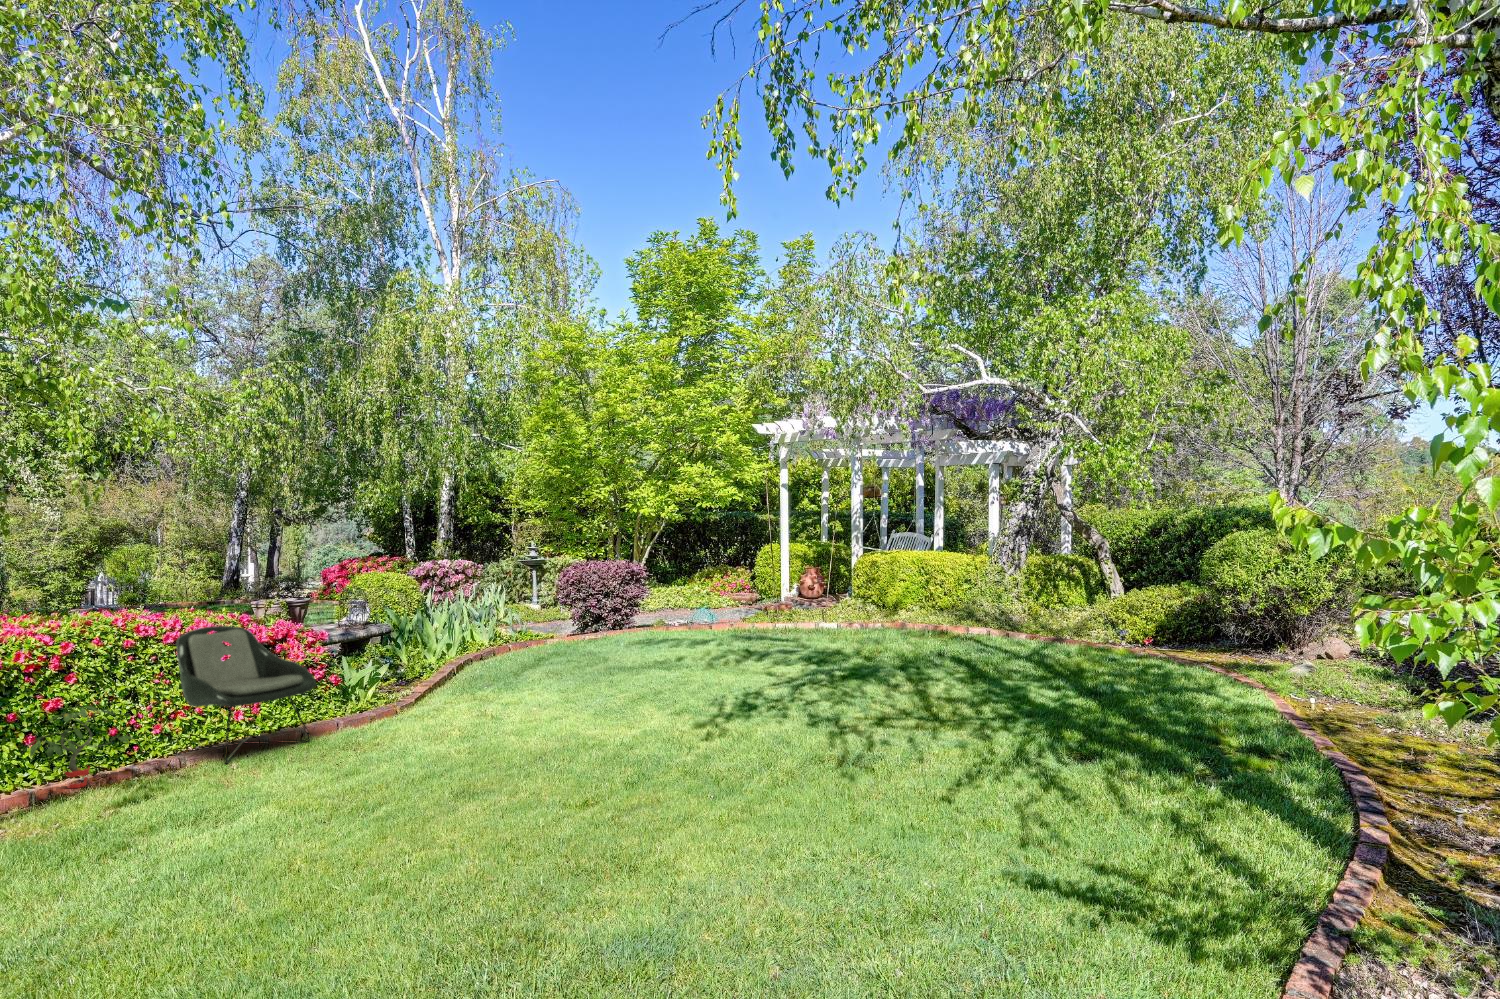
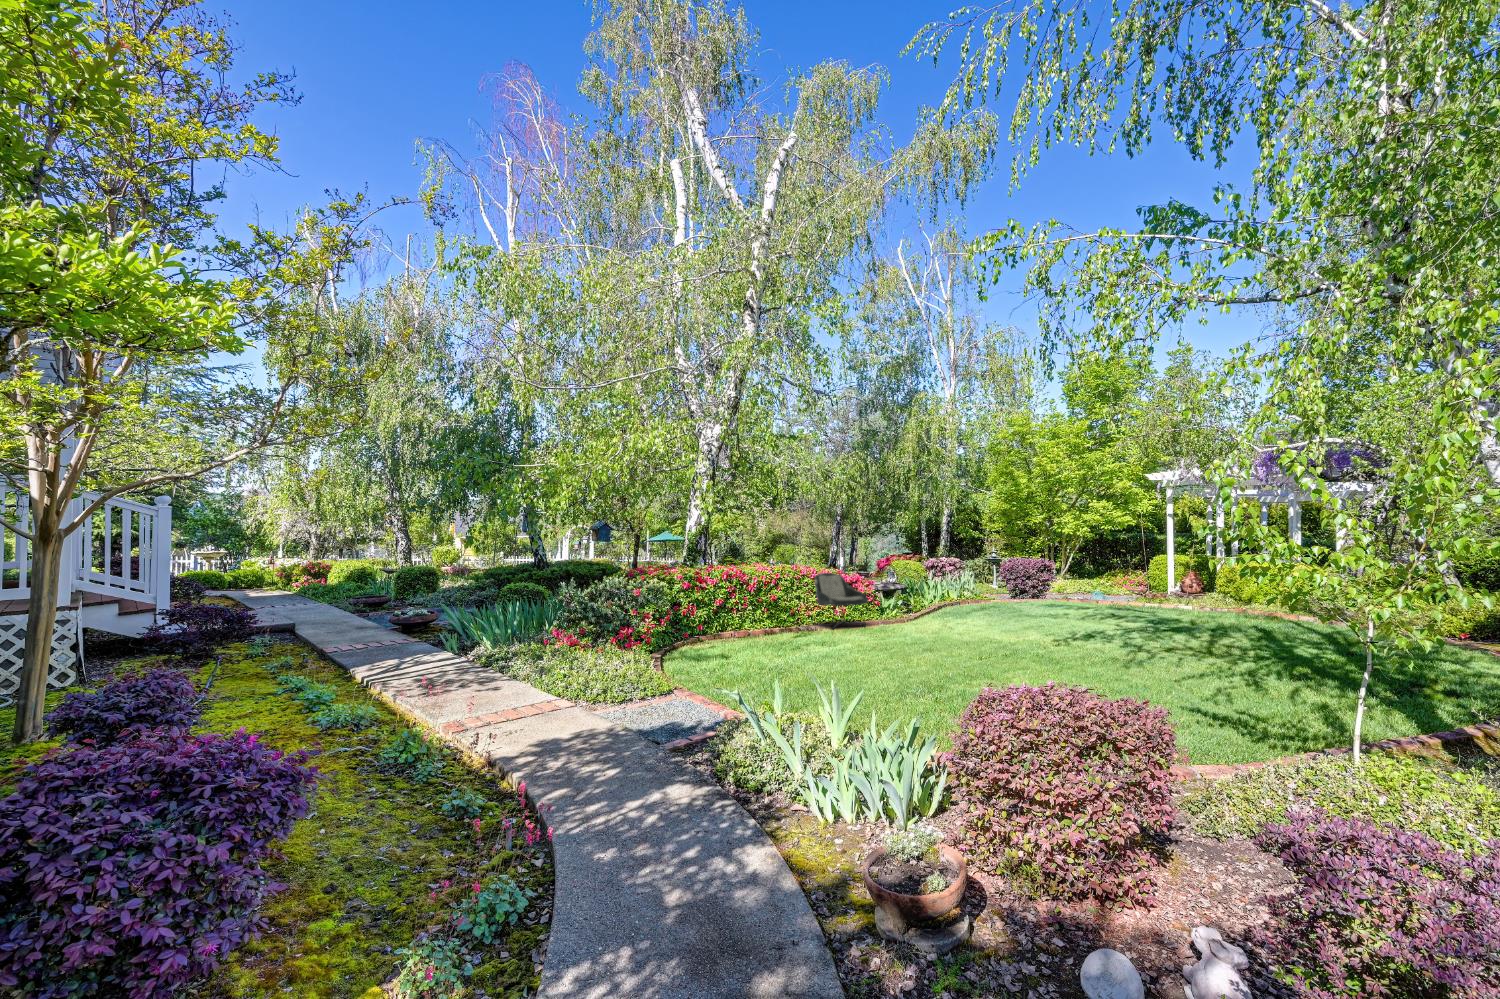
potted plant: present [27,706,133,788] -> none [764,599,801,630]

